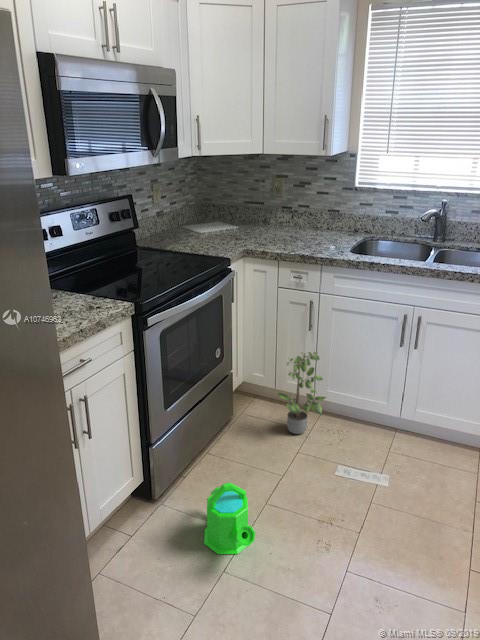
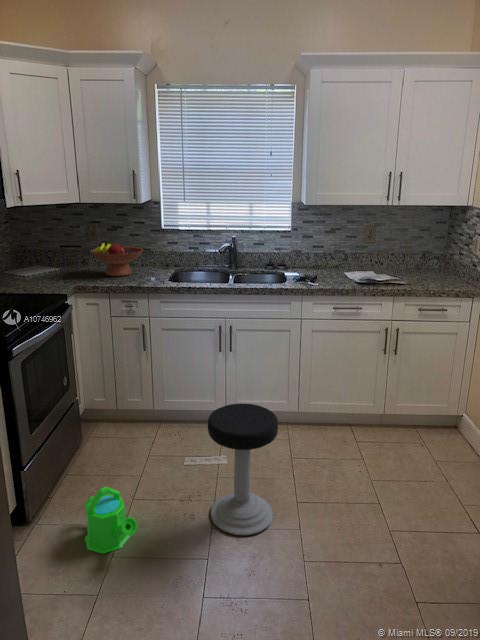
fruit bowl: none [268,199,328,241] -> present [91,241,143,276]
potted plant: present [278,351,325,434] -> none [123,365,165,442]
stool: none [348,421,450,589] -> present [208,403,278,535]

